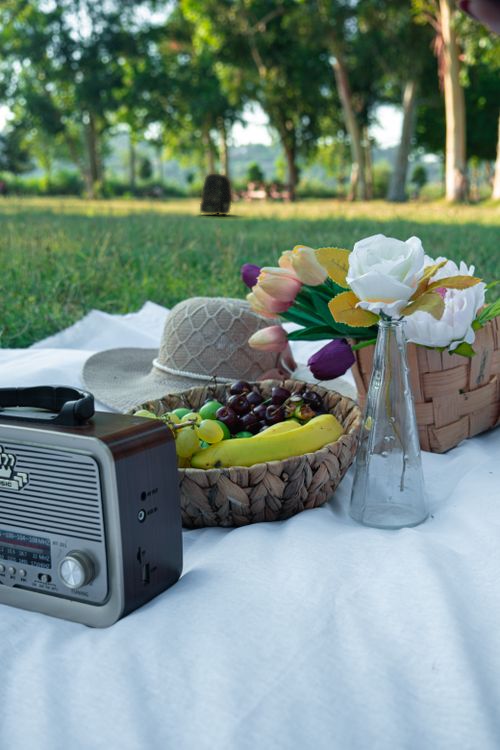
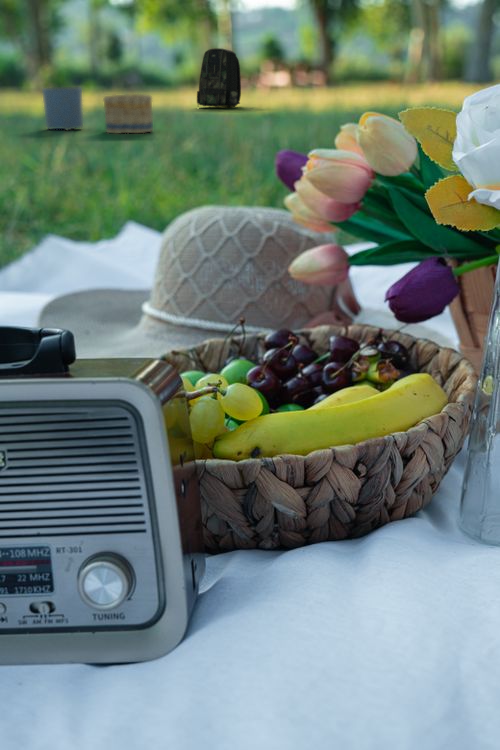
planter: none [91,200,119,231] -> present [43,87,83,130]
basket: none [133,207,168,234] -> present [104,94,153,133]

